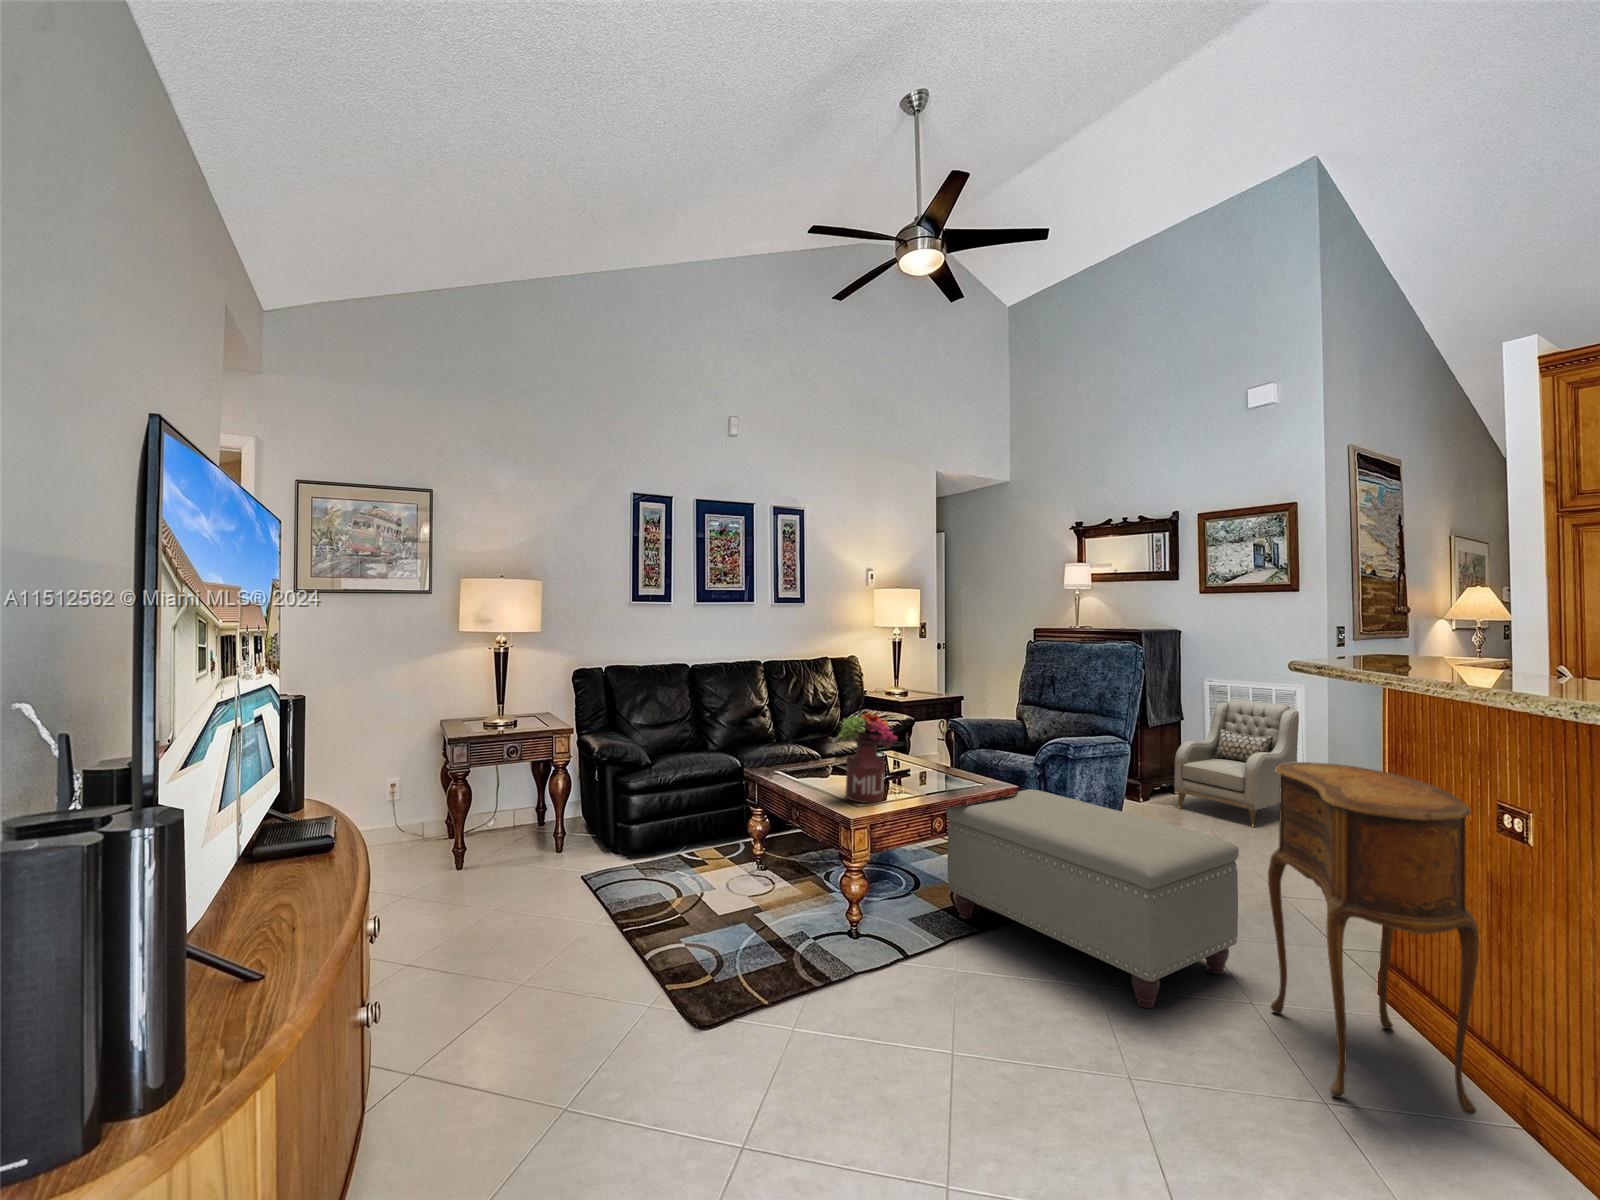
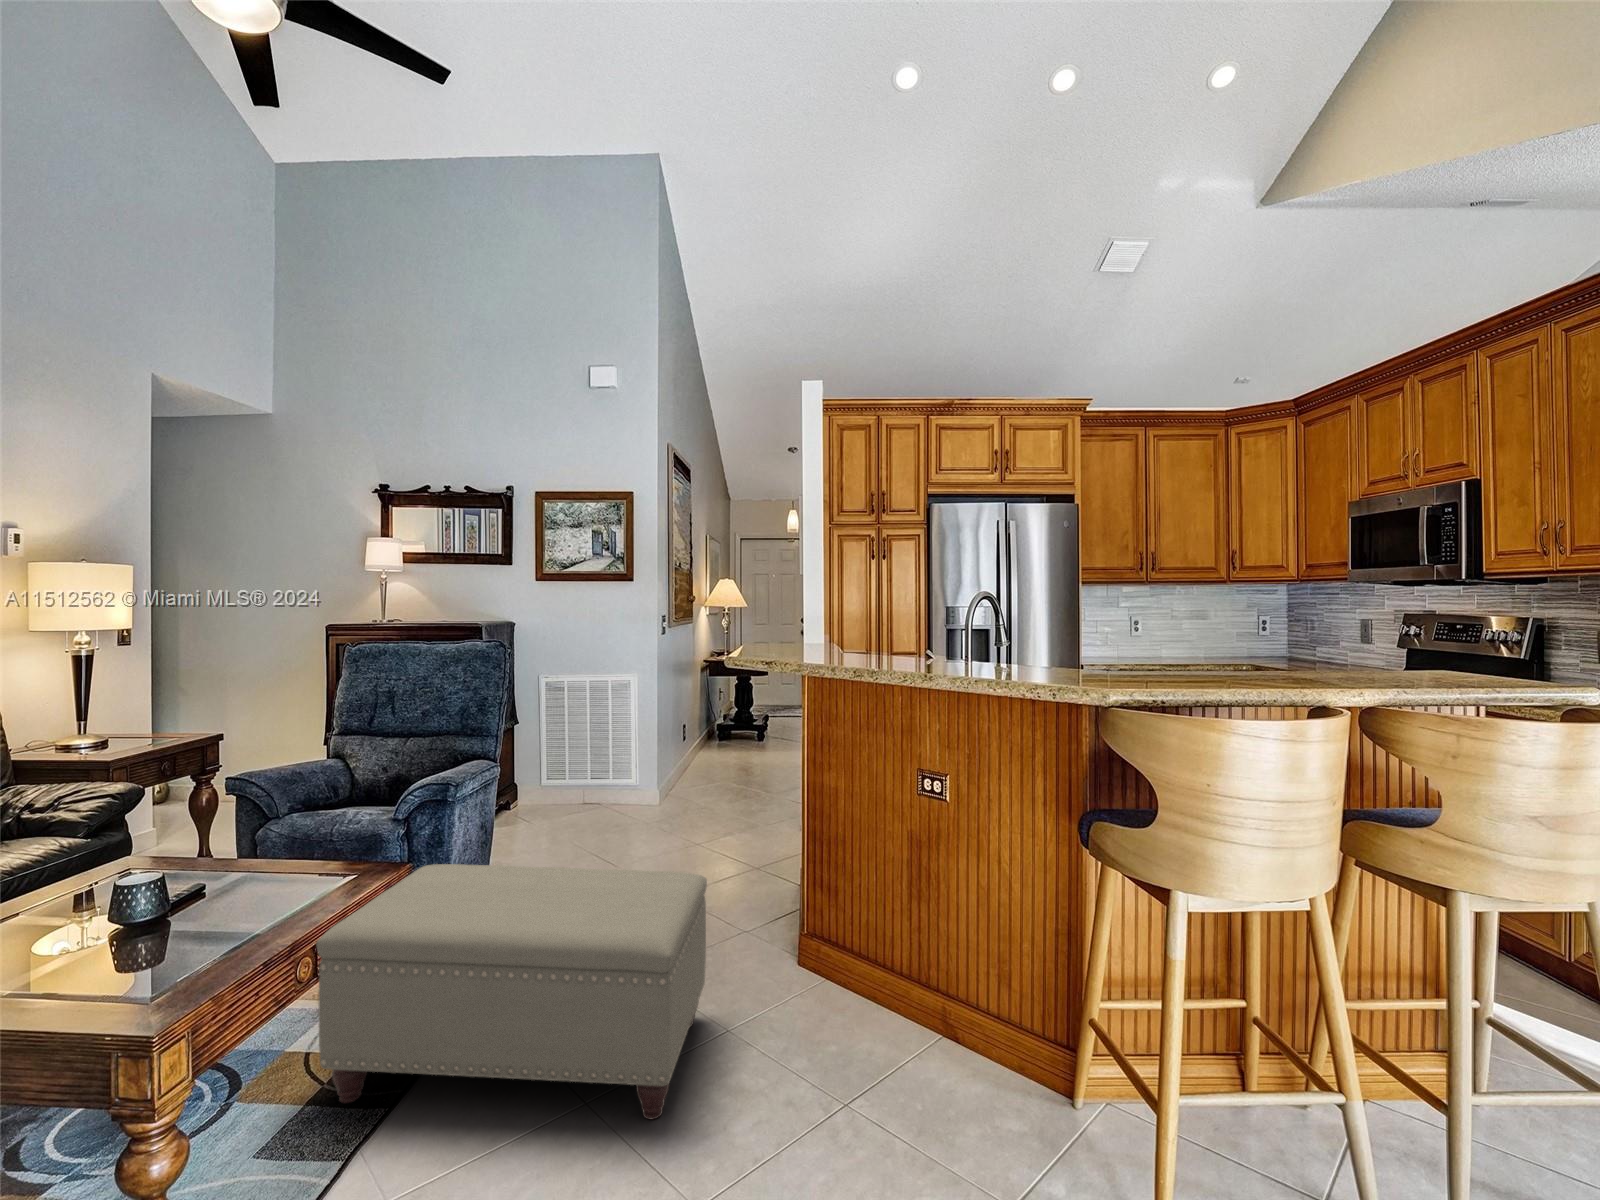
armchair: present [1174,700,1299,828] -> none [523,659,636,828]
flower arrangement: present [839,712,897,803] -> none [80,811,224,990]
side table: present [1268,762,1480,1115] -> none [757,770,949,1125]

